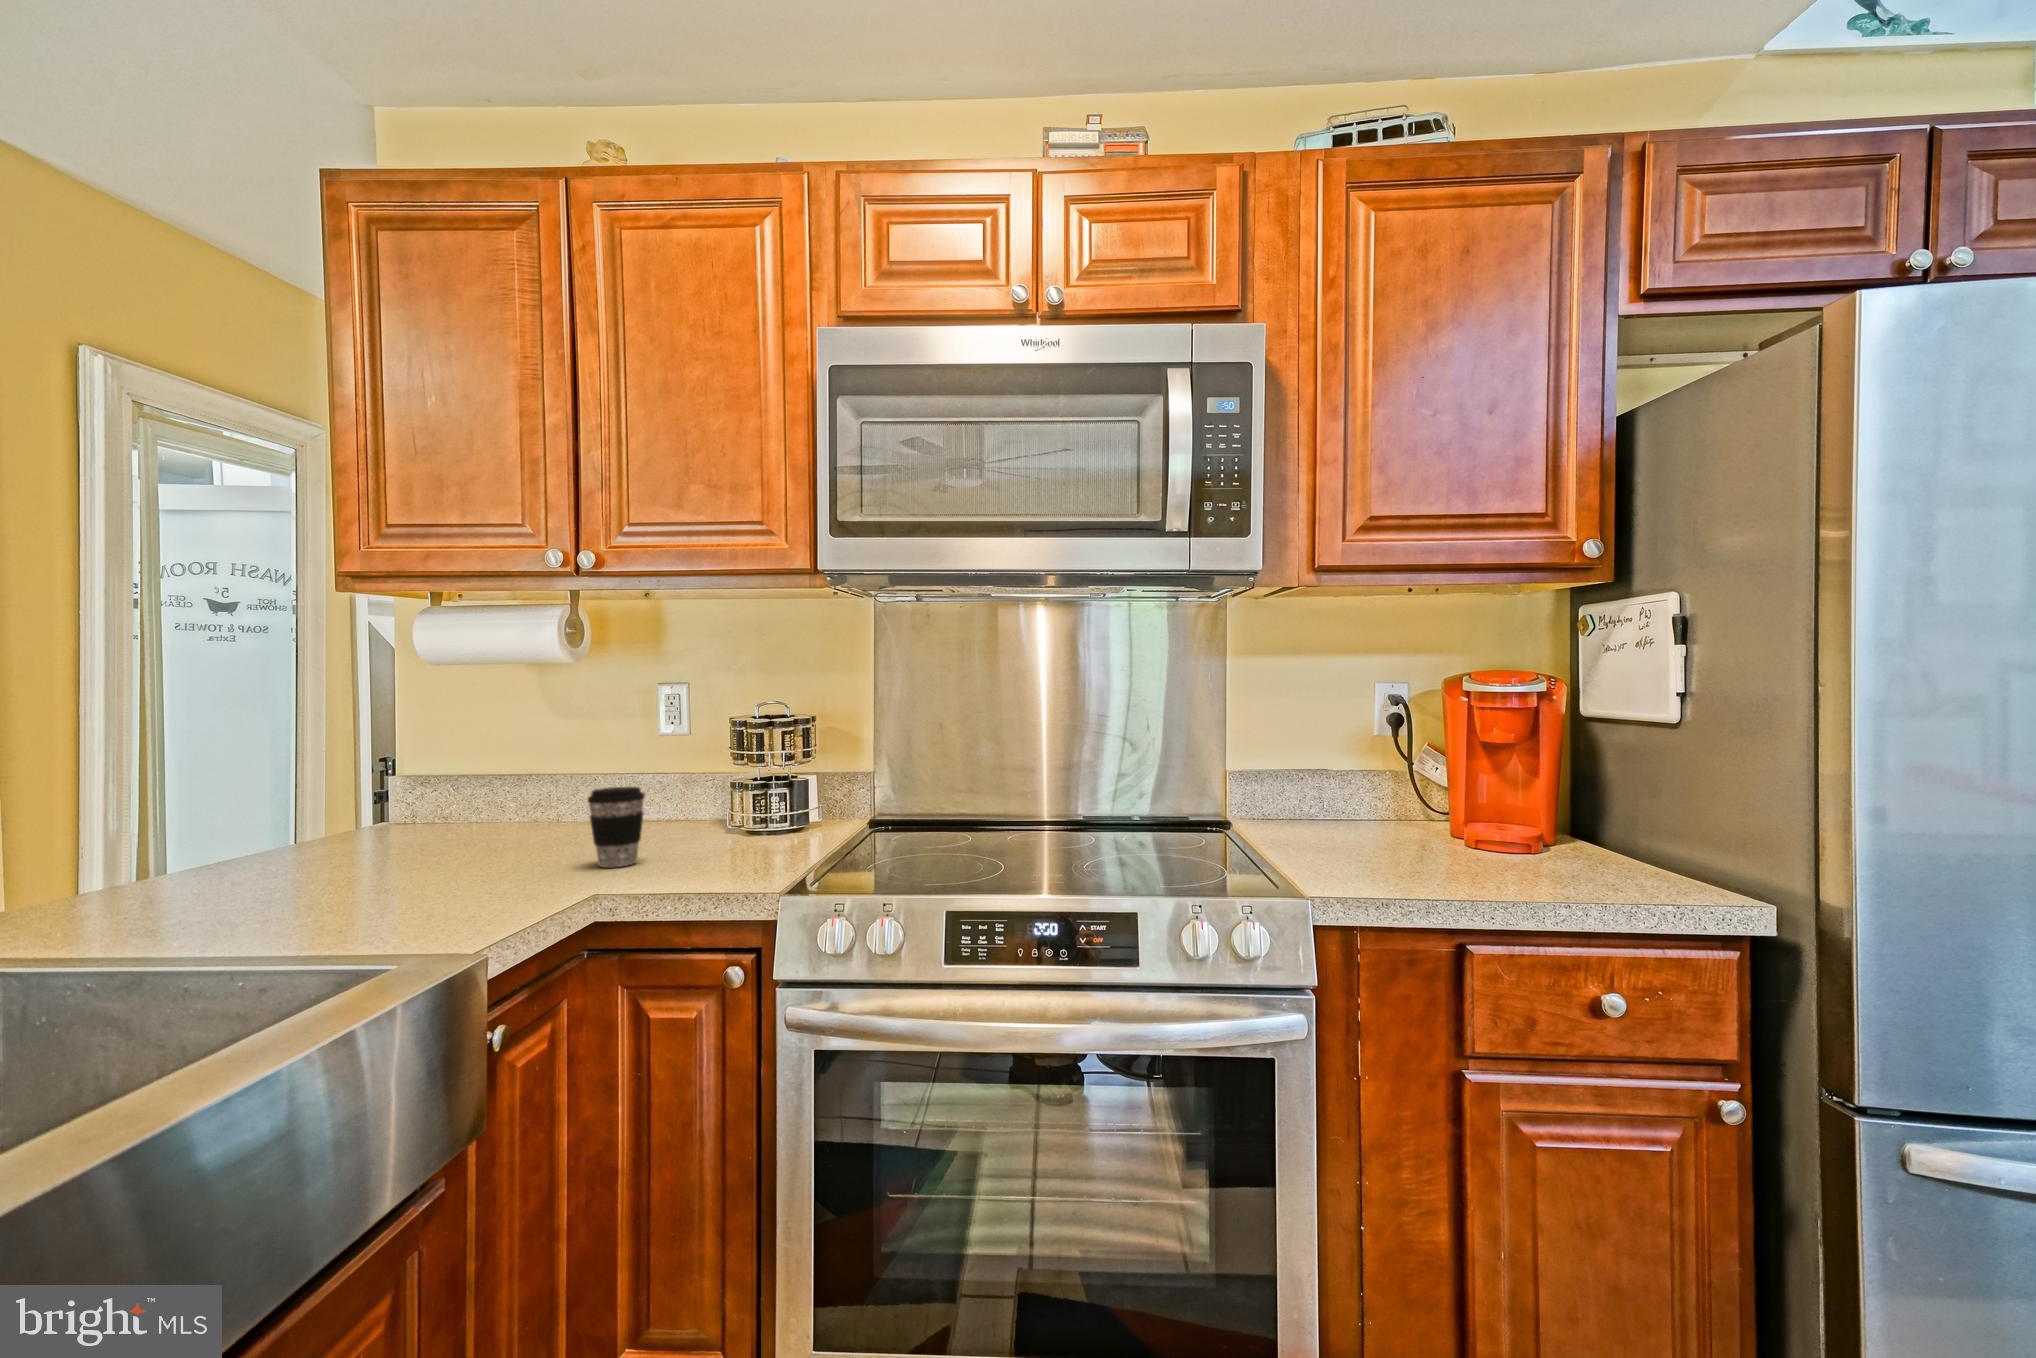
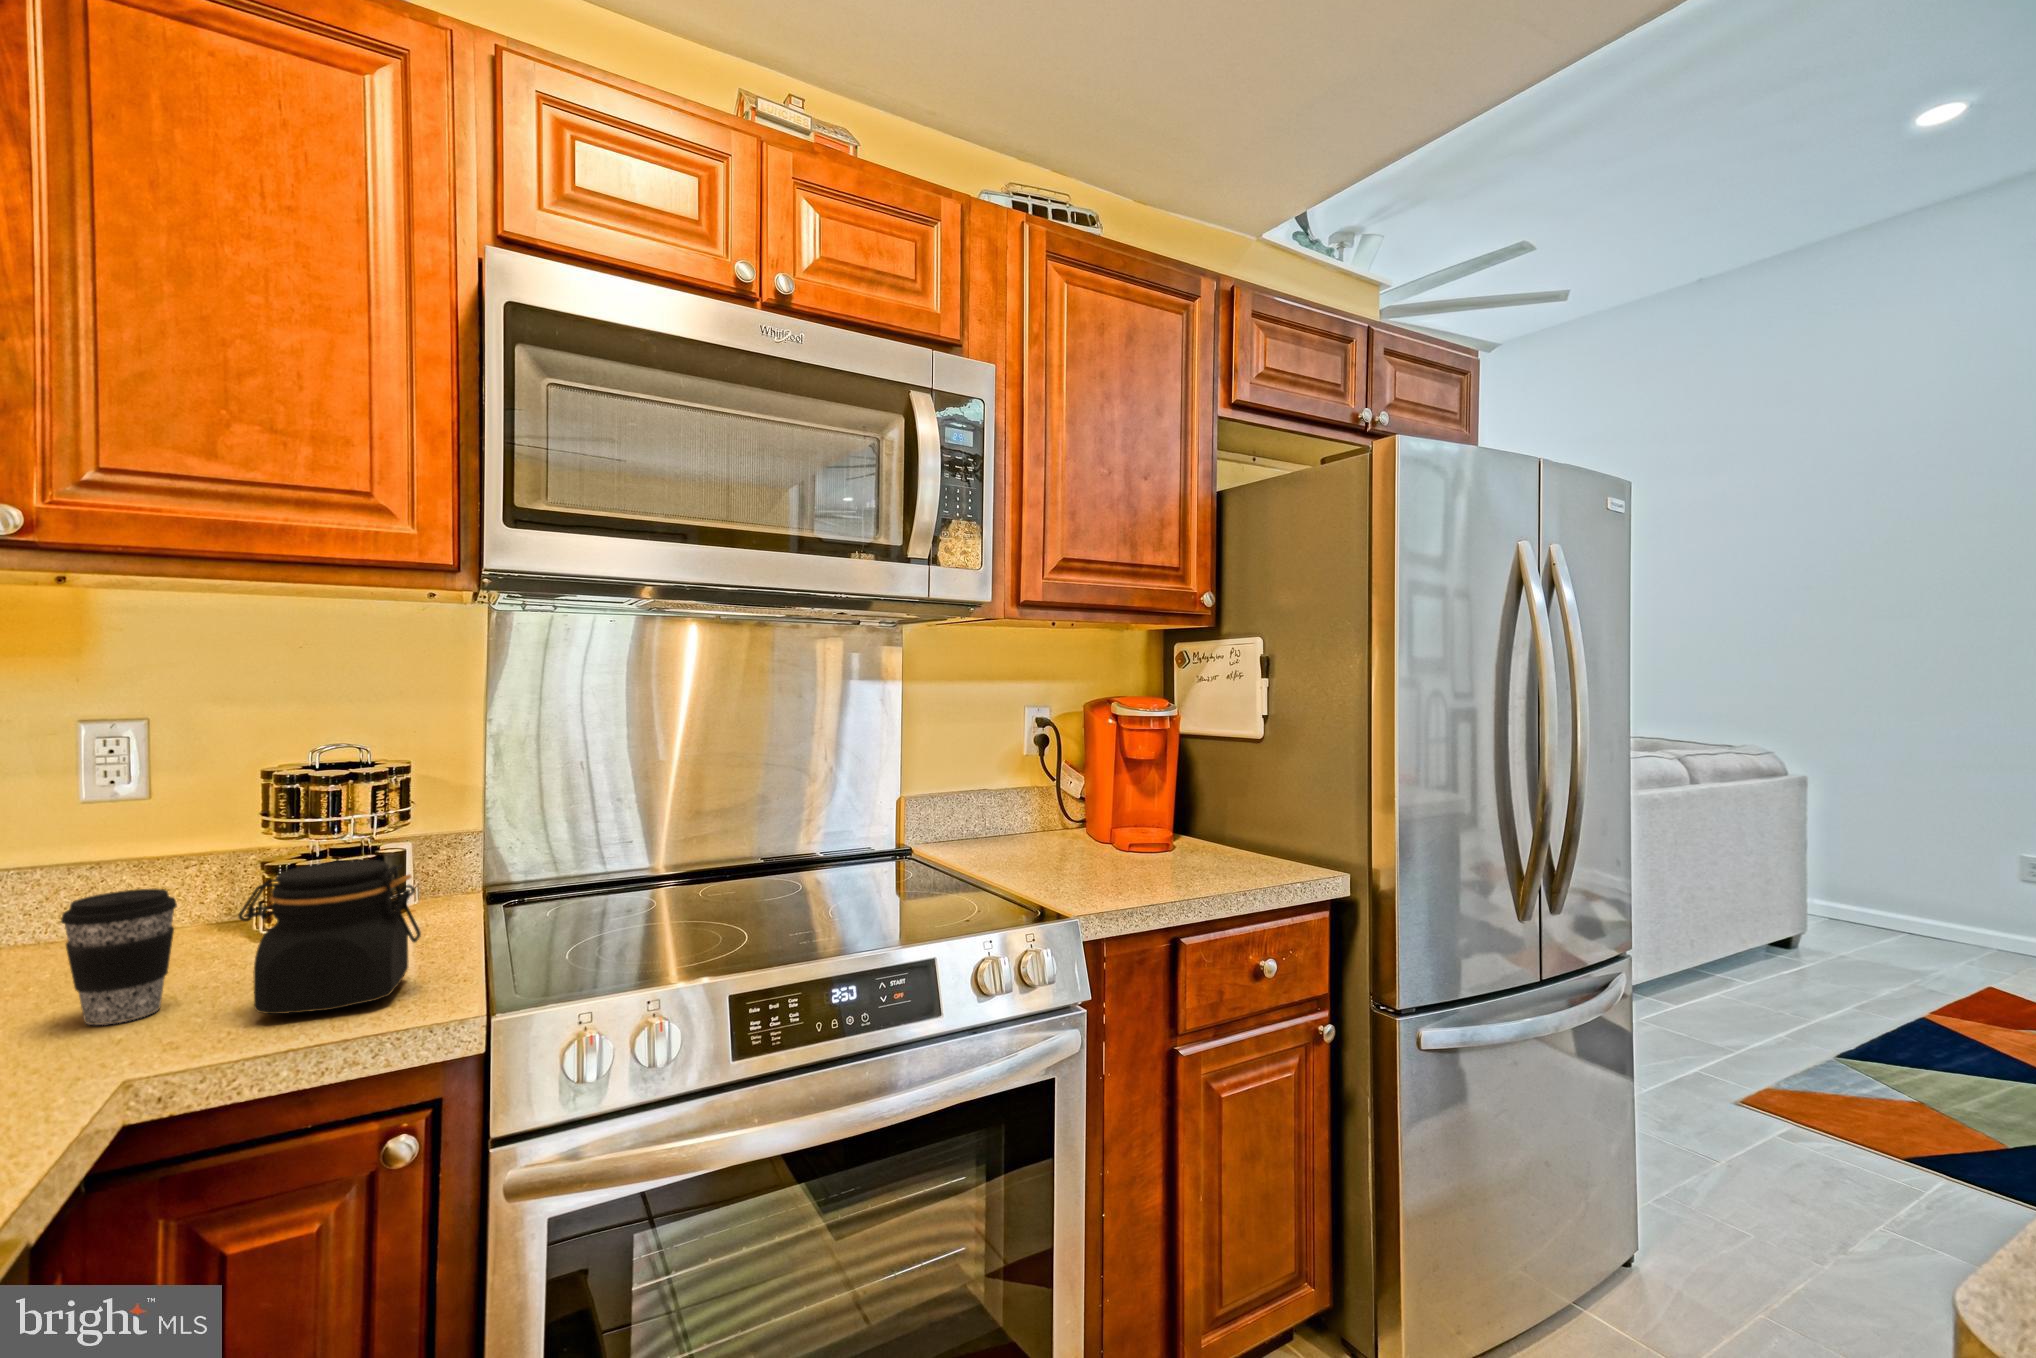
jar: none [658,777,758,876] -> present [239,860,421,1014]

